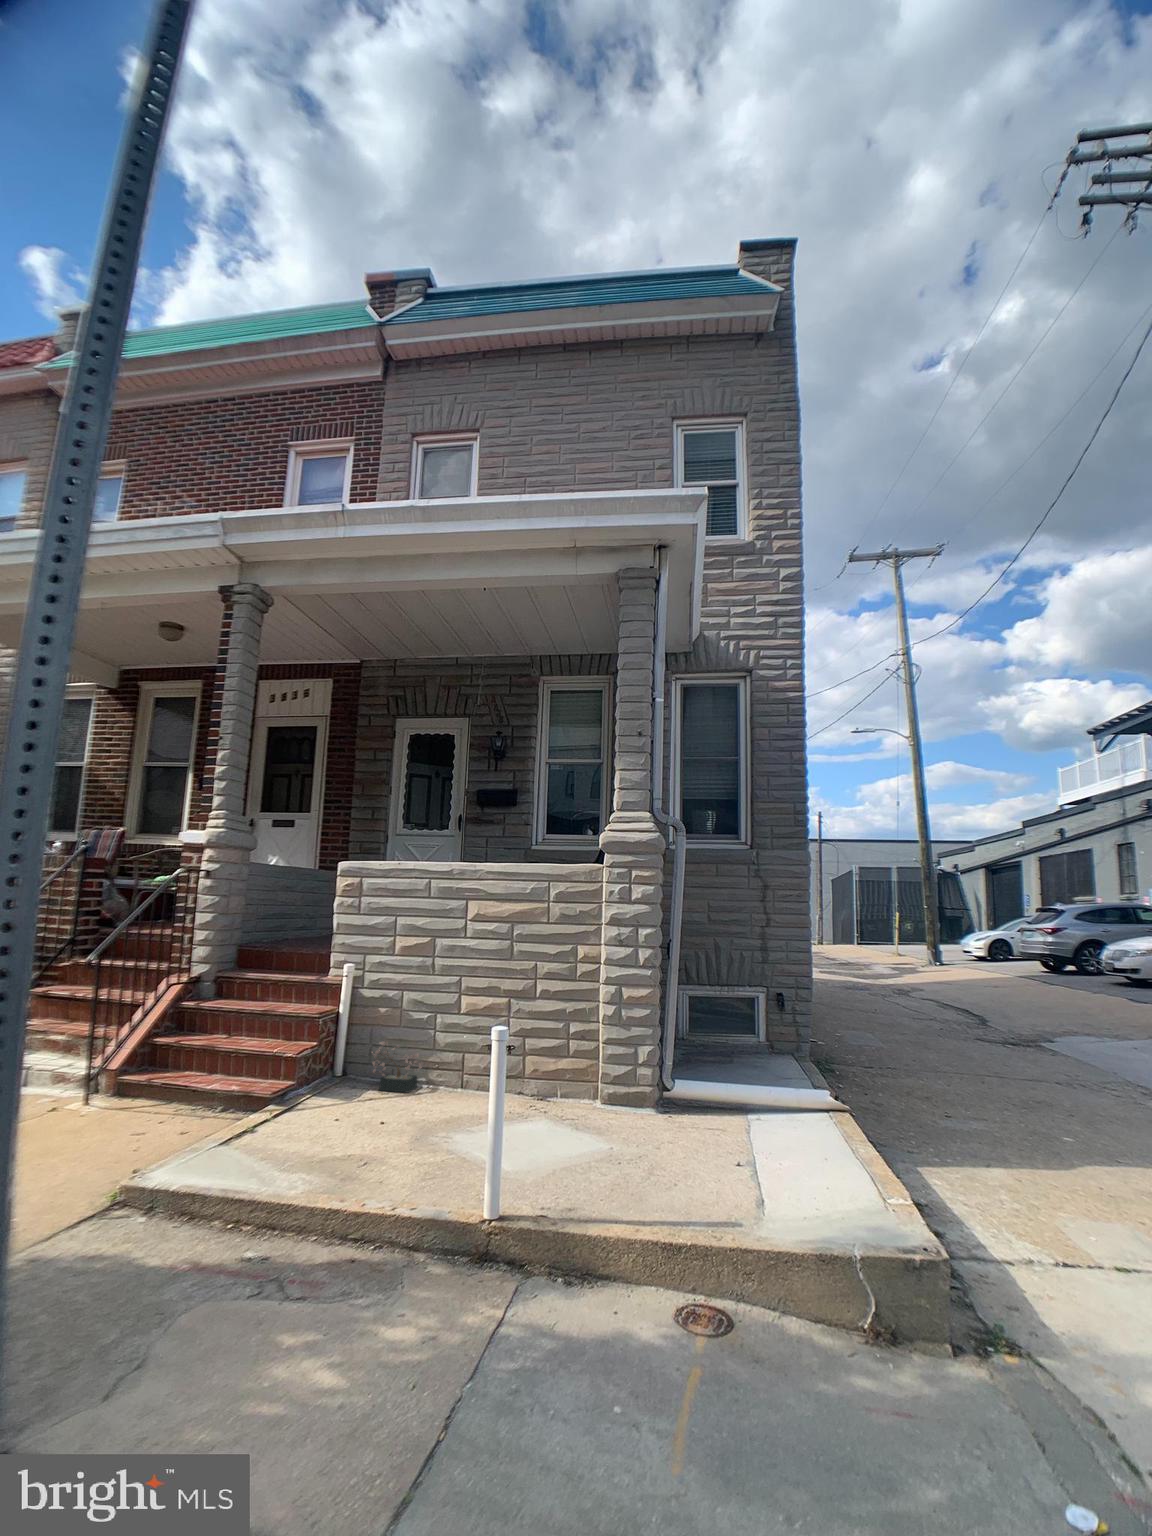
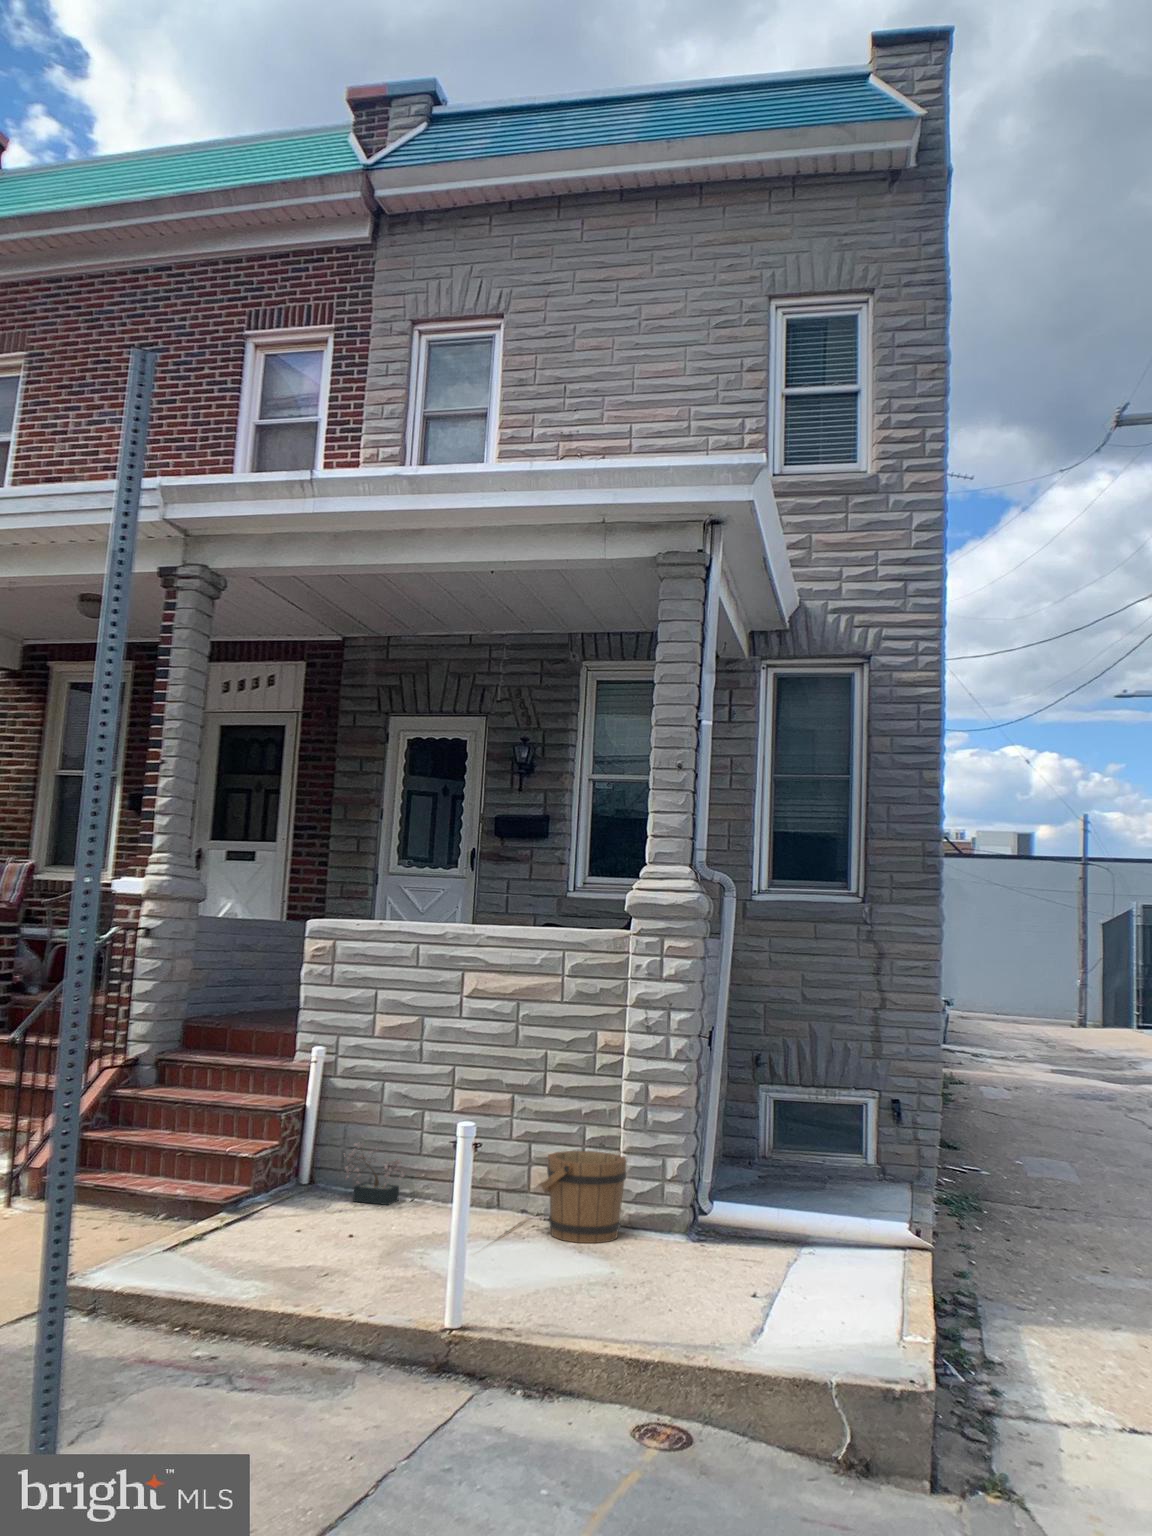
bucket: none [538,1041,608,1120] -> present [541,1151,627,1243]

